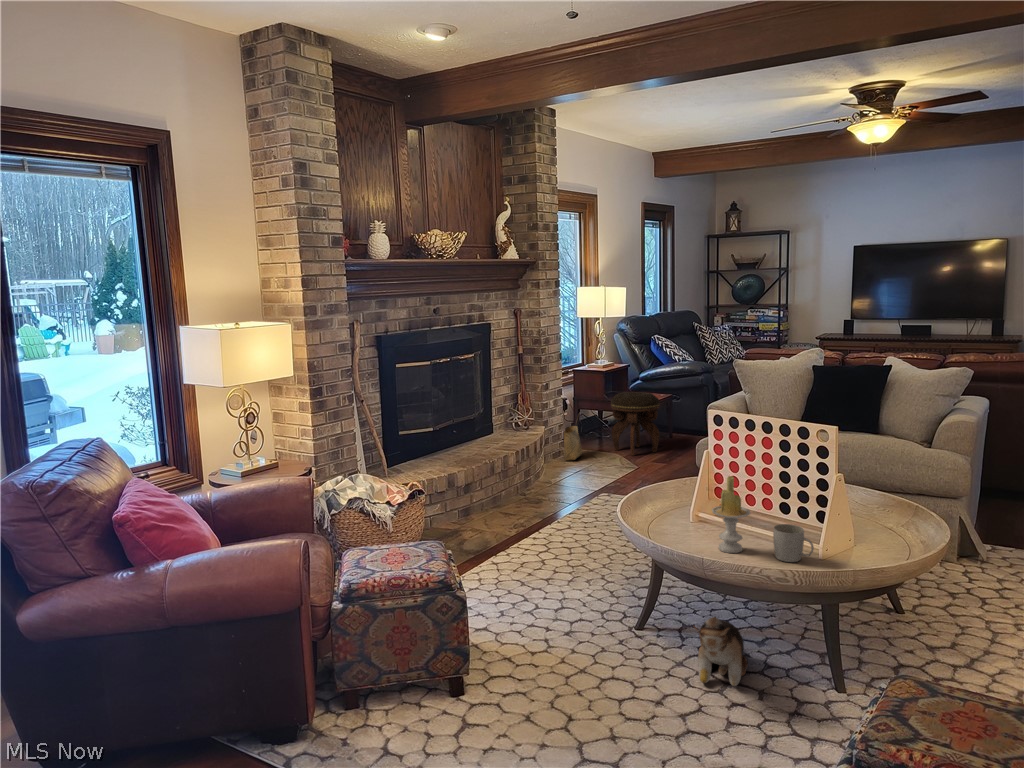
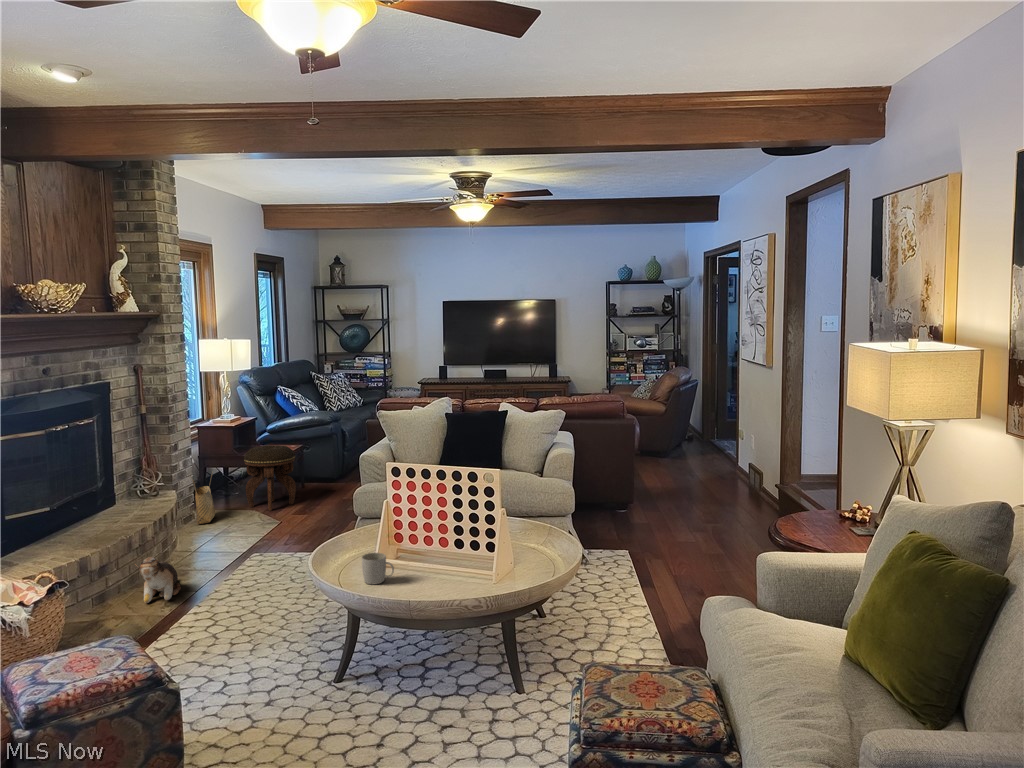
candle: present [712,476,750,553] -> none [409,523,443,592]
mug: present [773,524,814,562] -> present [362,553,394,584]
plush toy: present [695,617,748,686] -> present [135,557,181,603]

